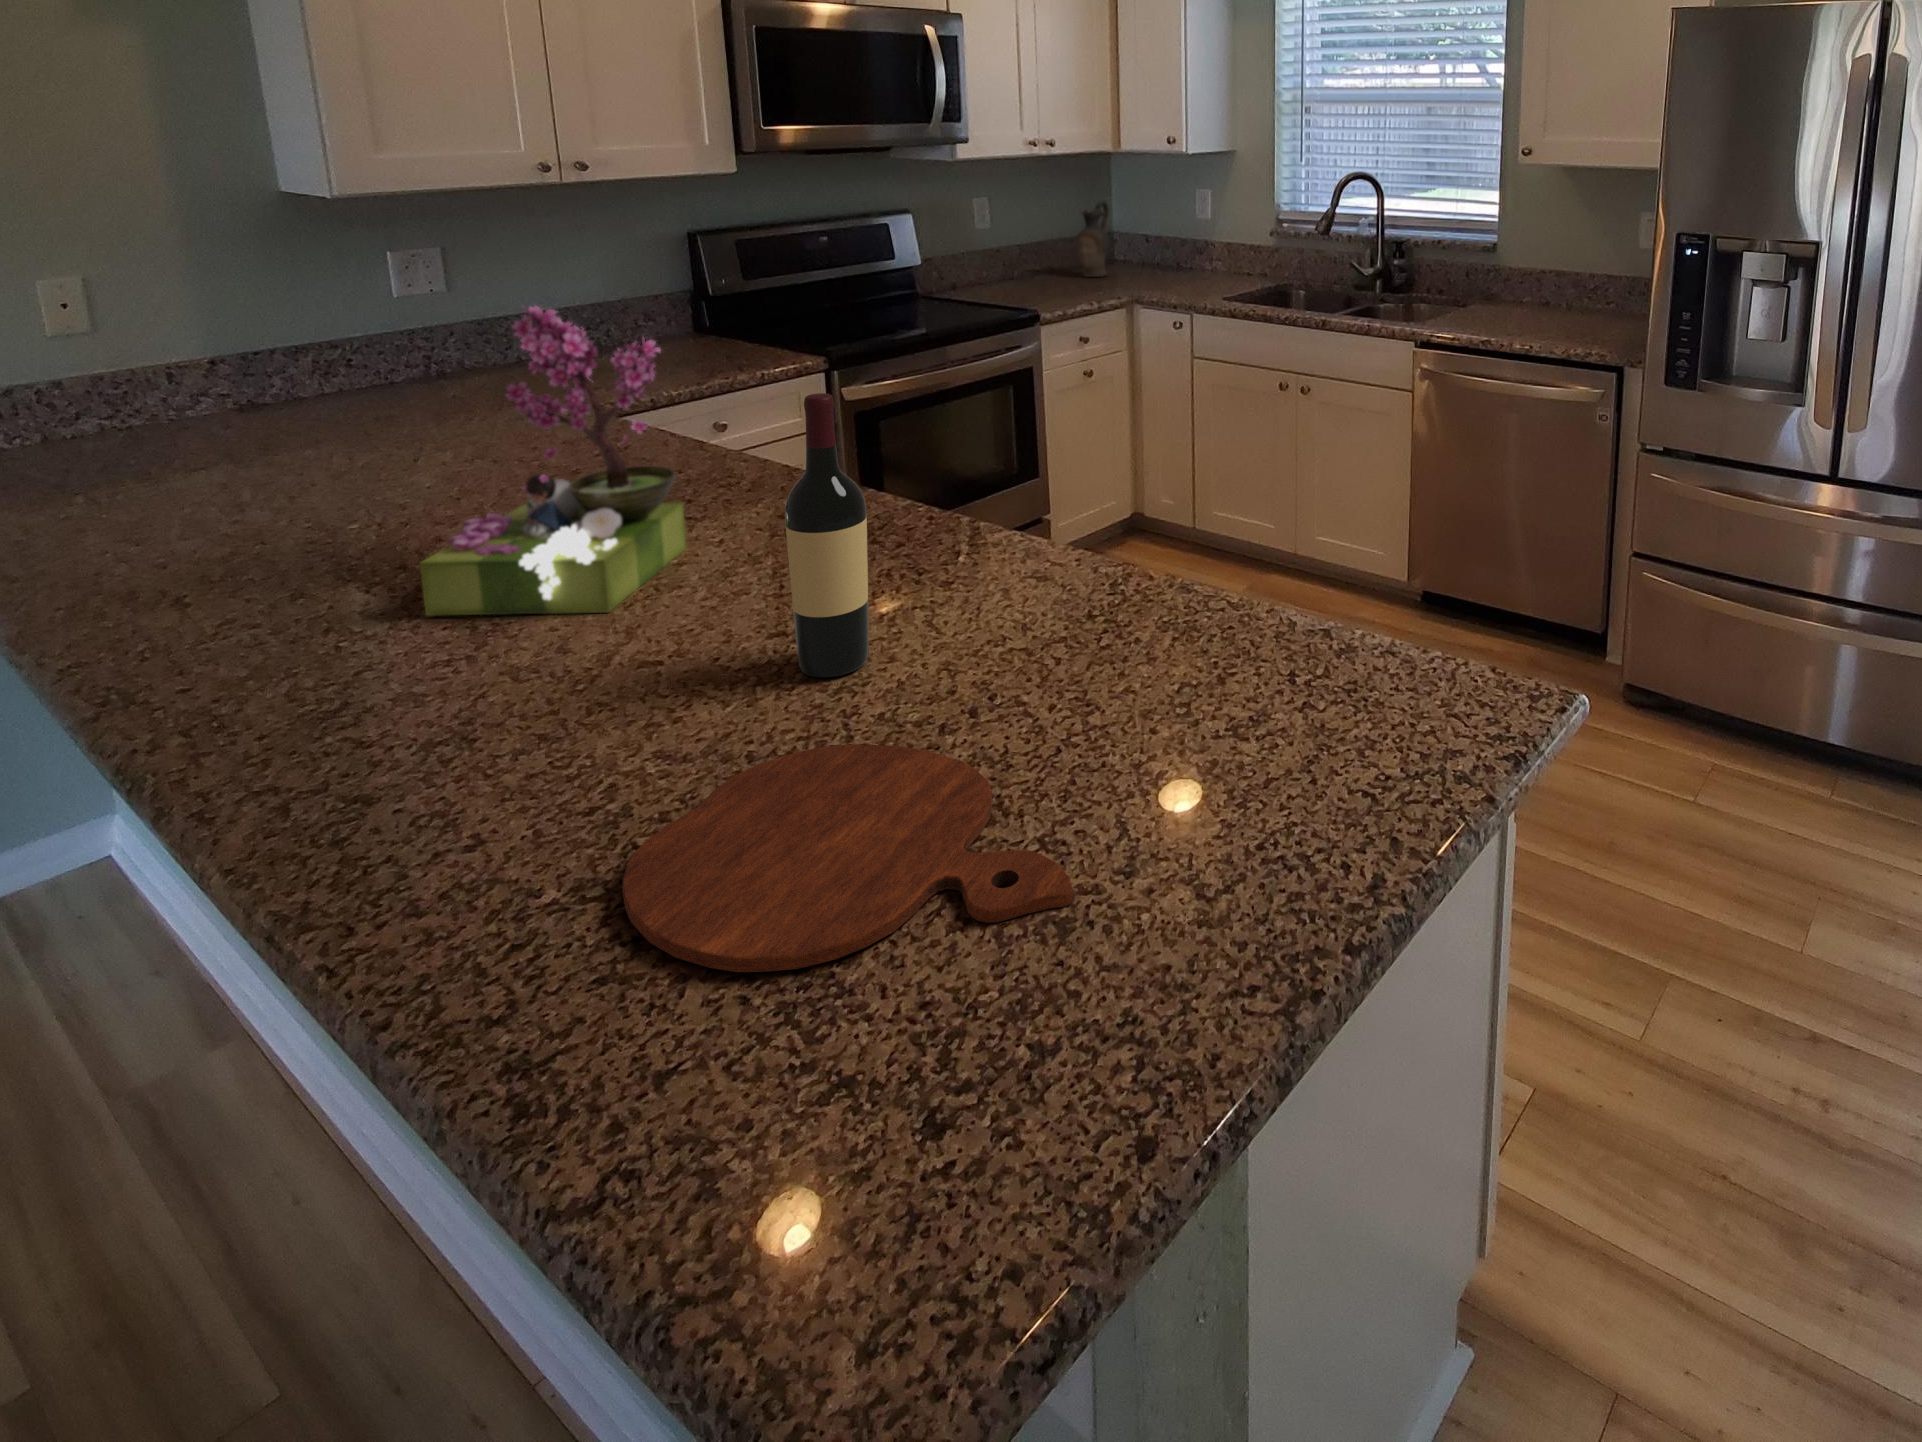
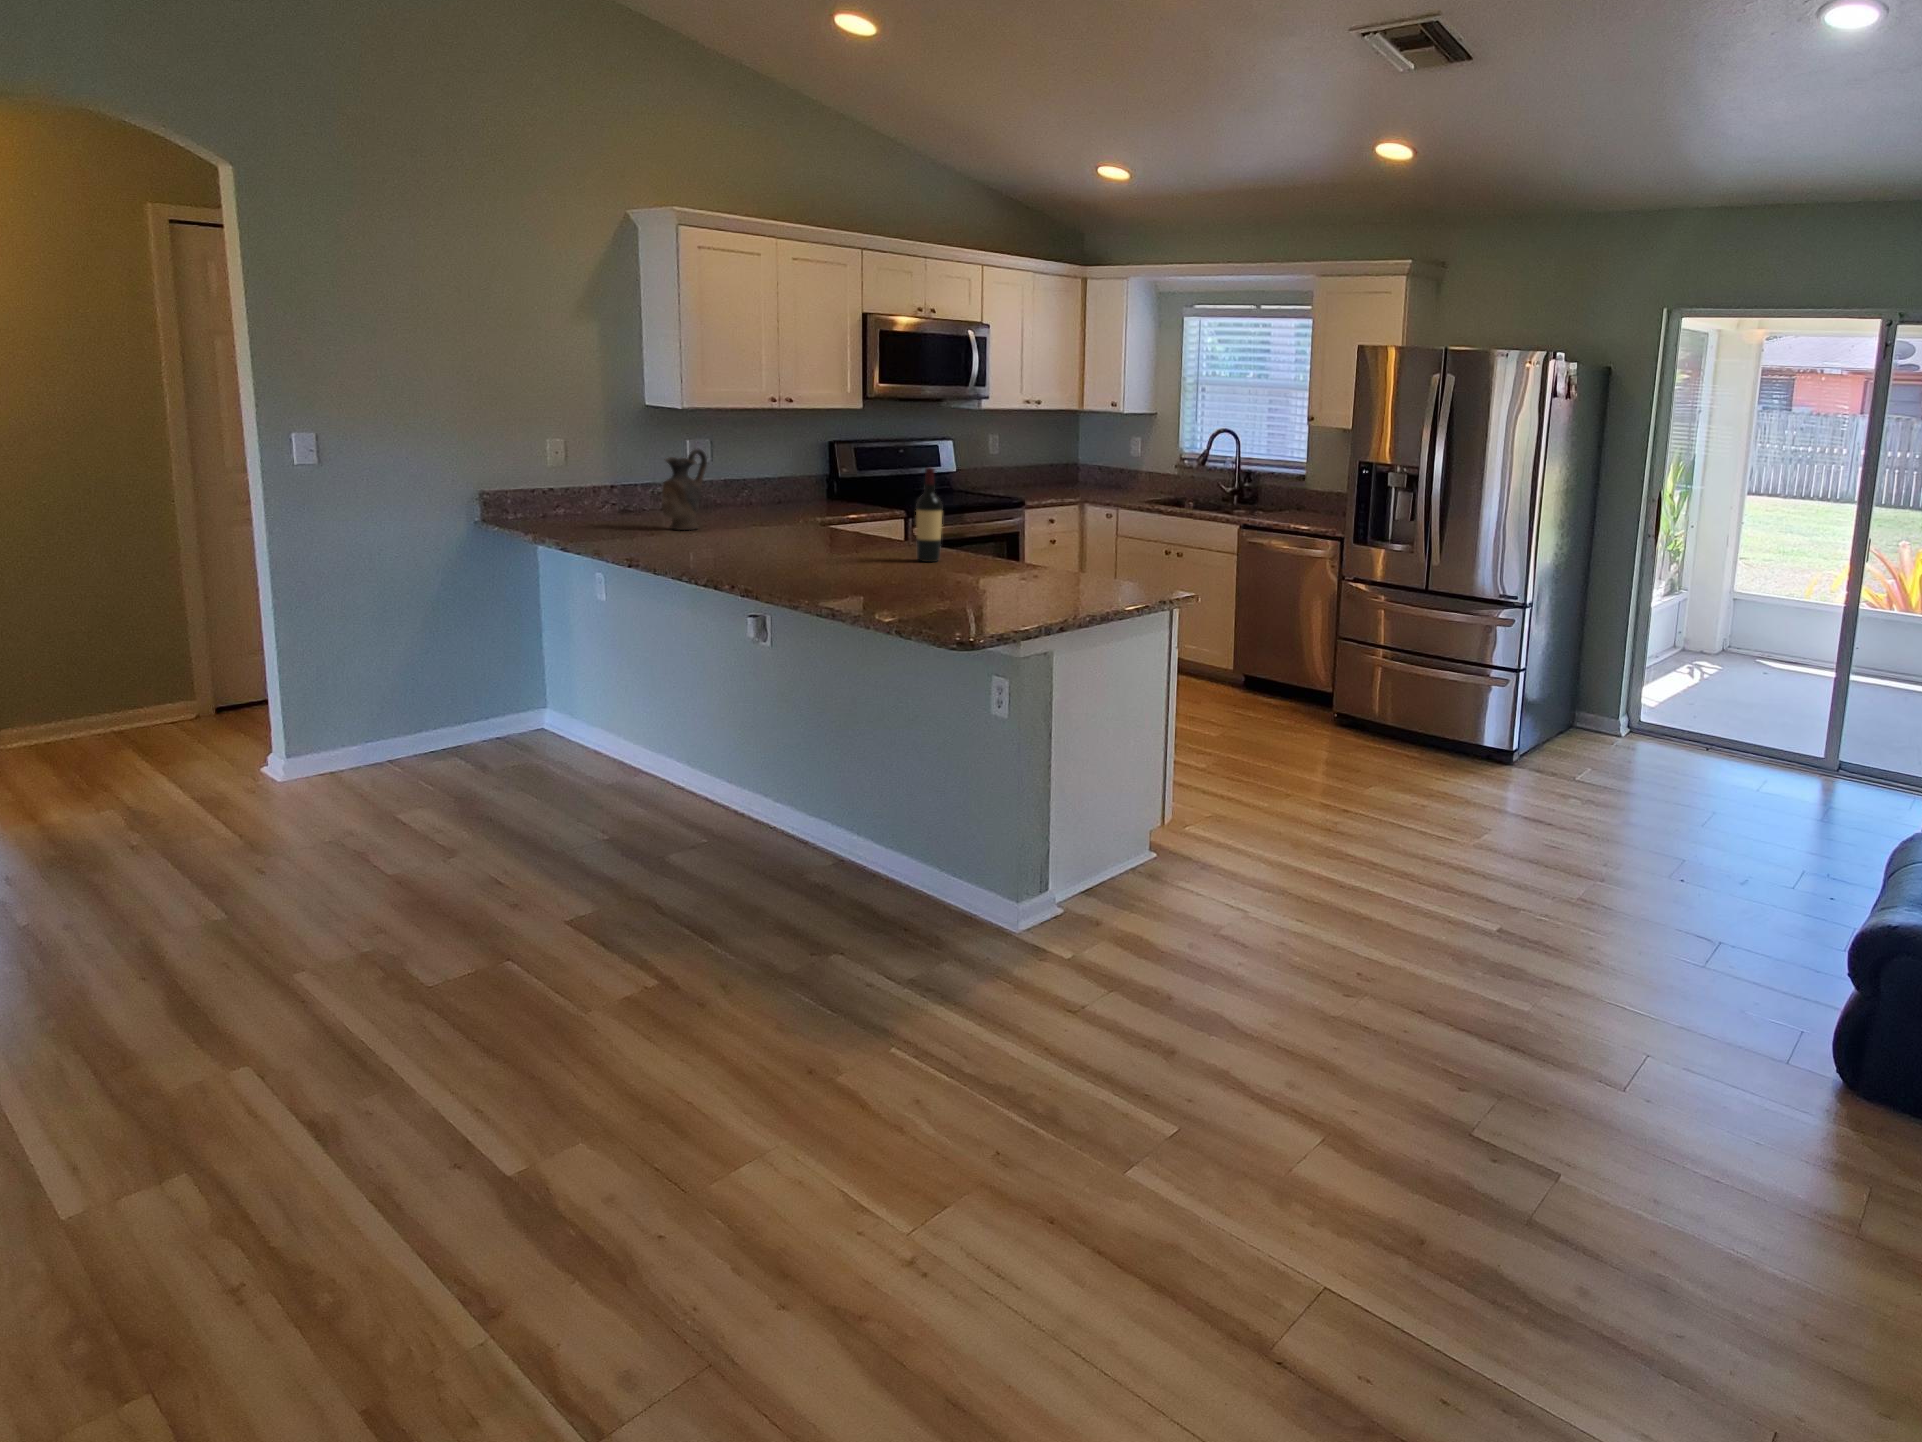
ceramic pitcher: present [1076,200,1109,277] -> present [661,449,707,530]
flower arrangement: present [420,306,686,616] -> none [782,443,865,551]
cutting board: present [622,745,1073,972] -> none [881,565,998,583]

